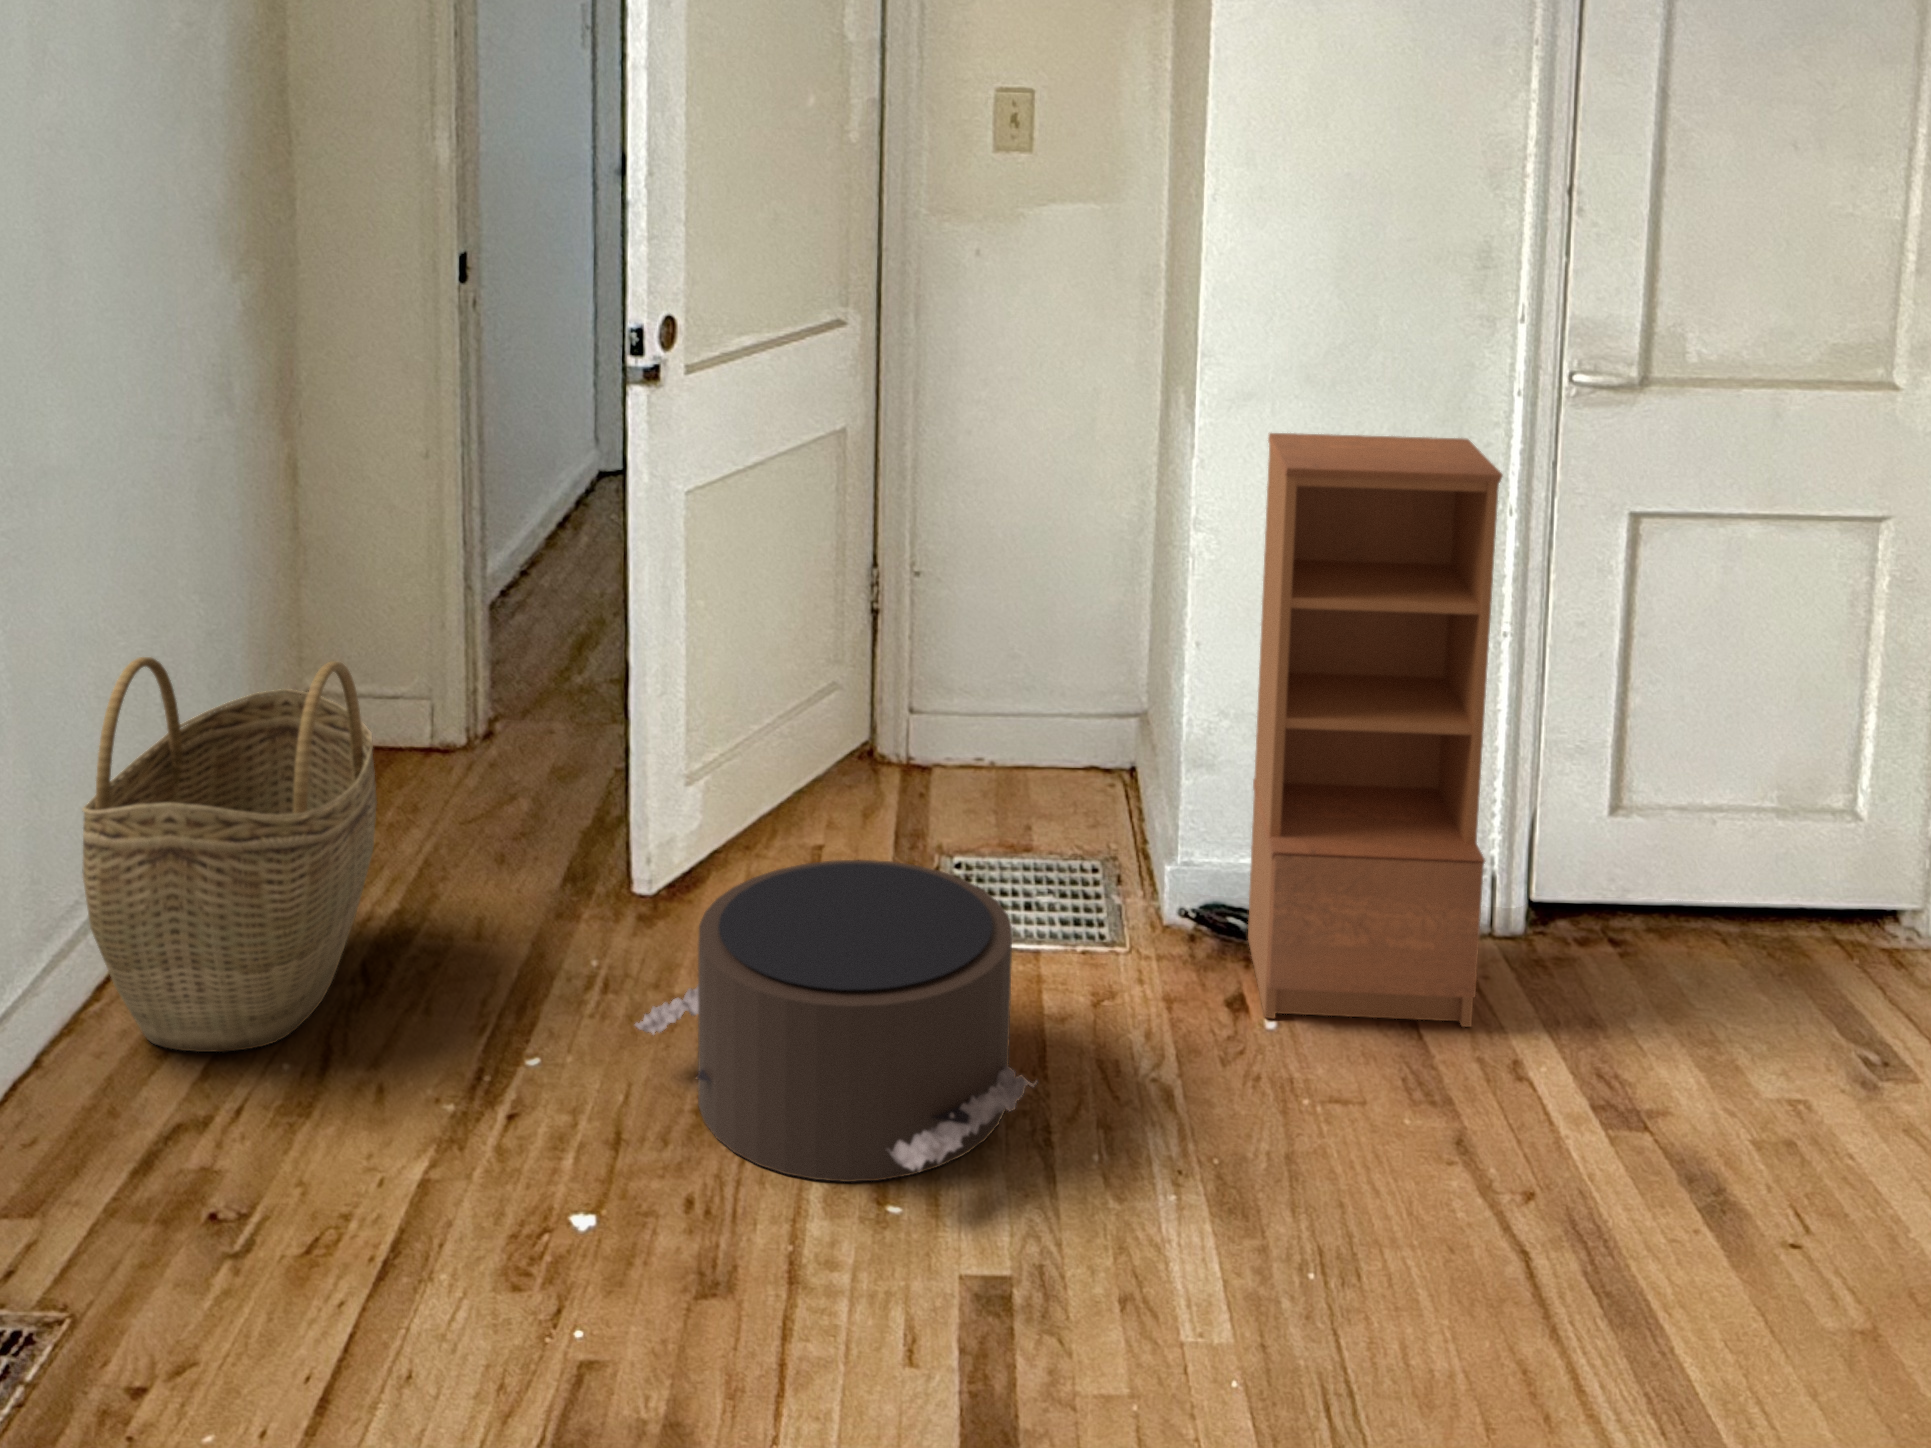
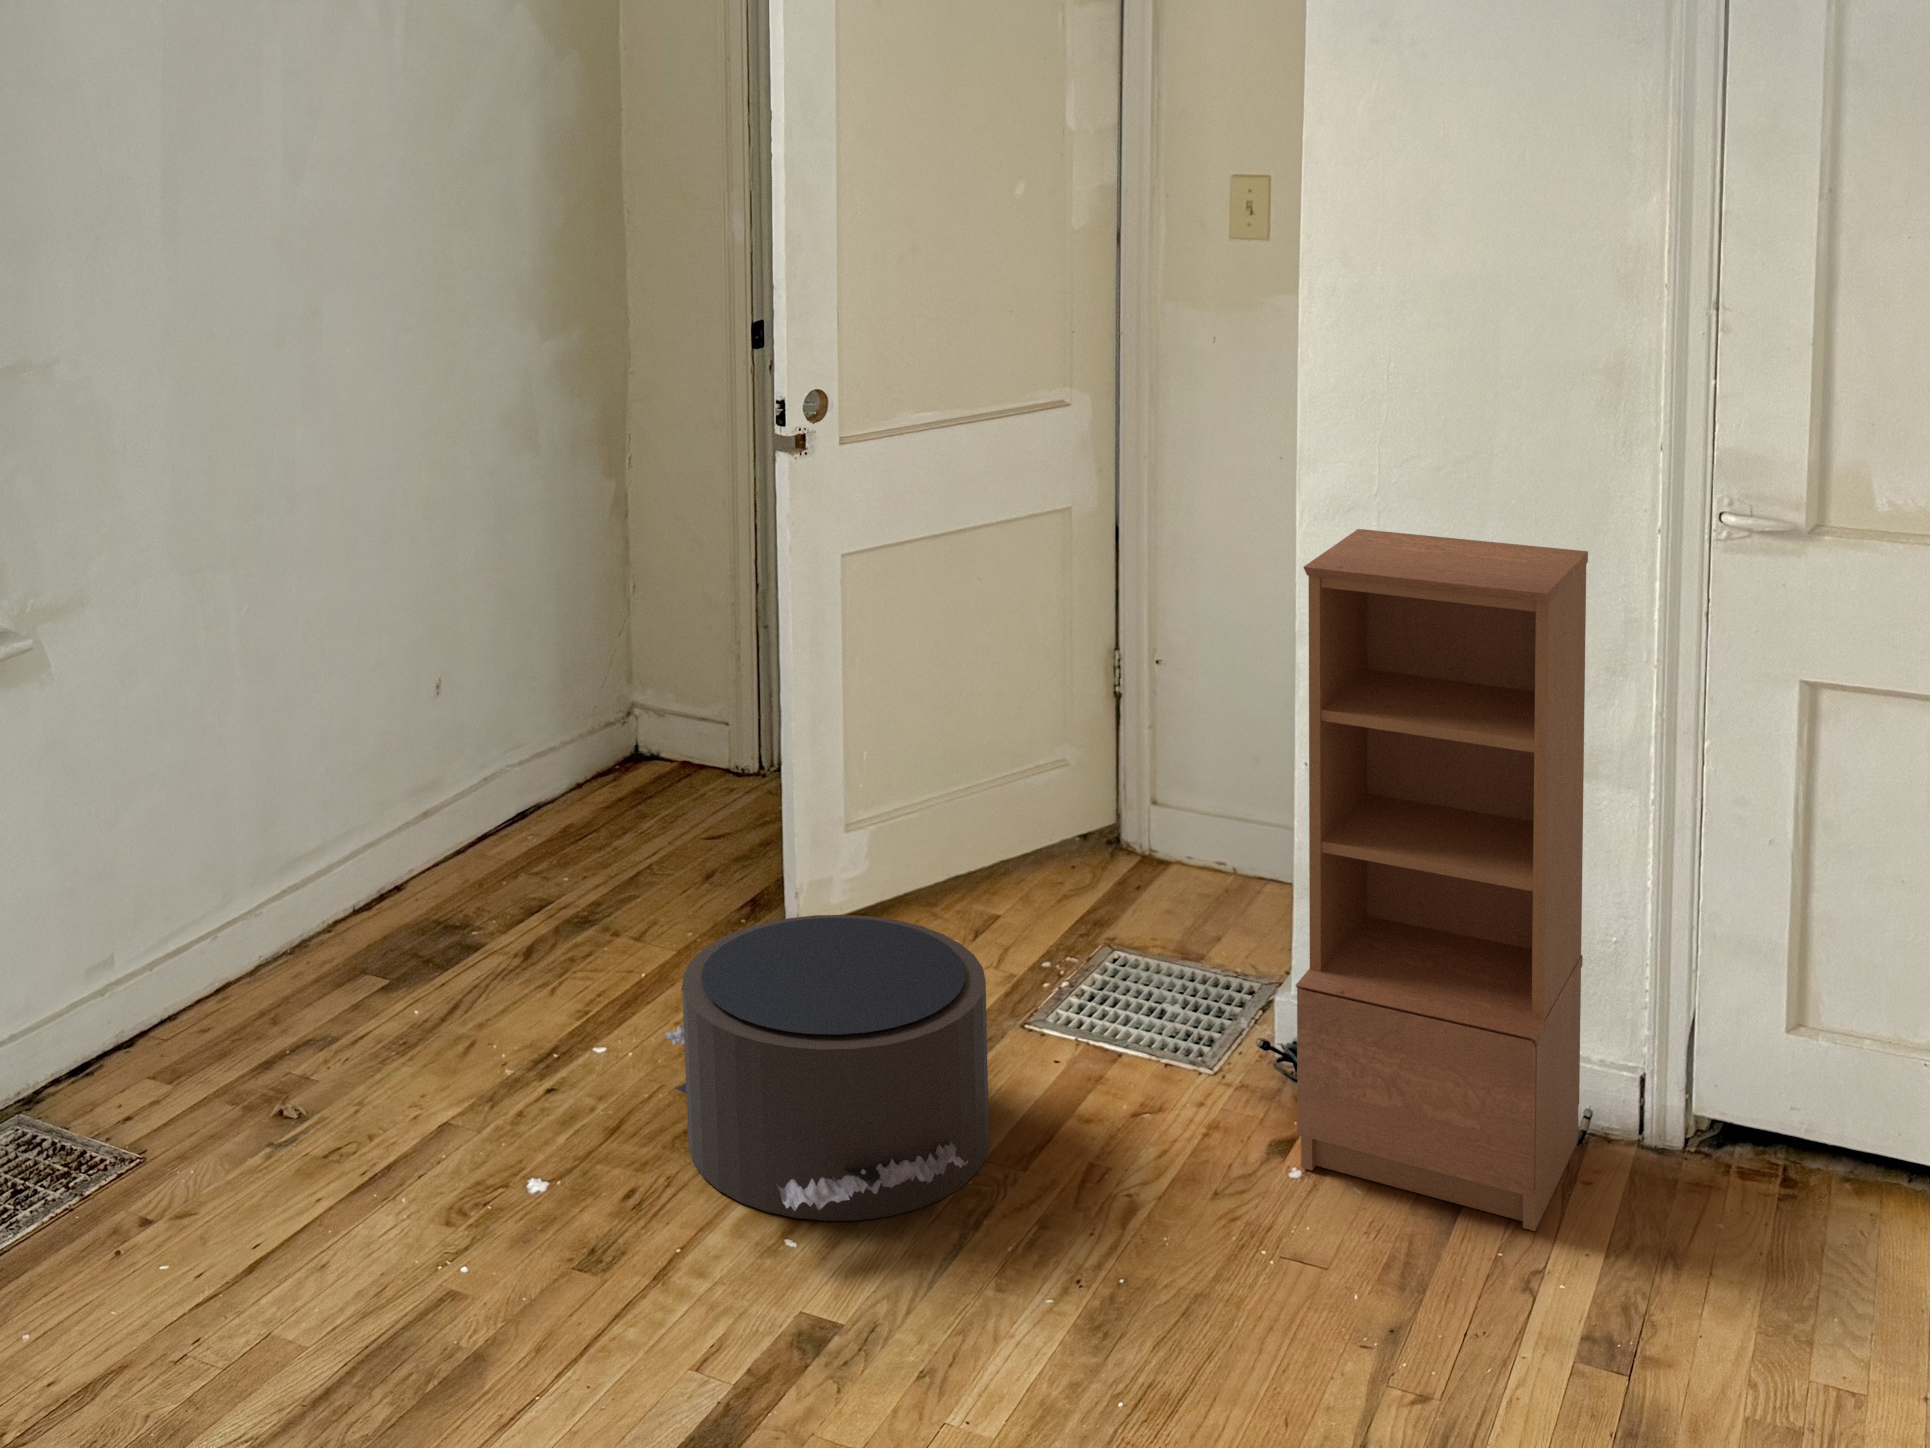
woven basket: present [82,657,377,1052] -> none [285,652,547,993]

